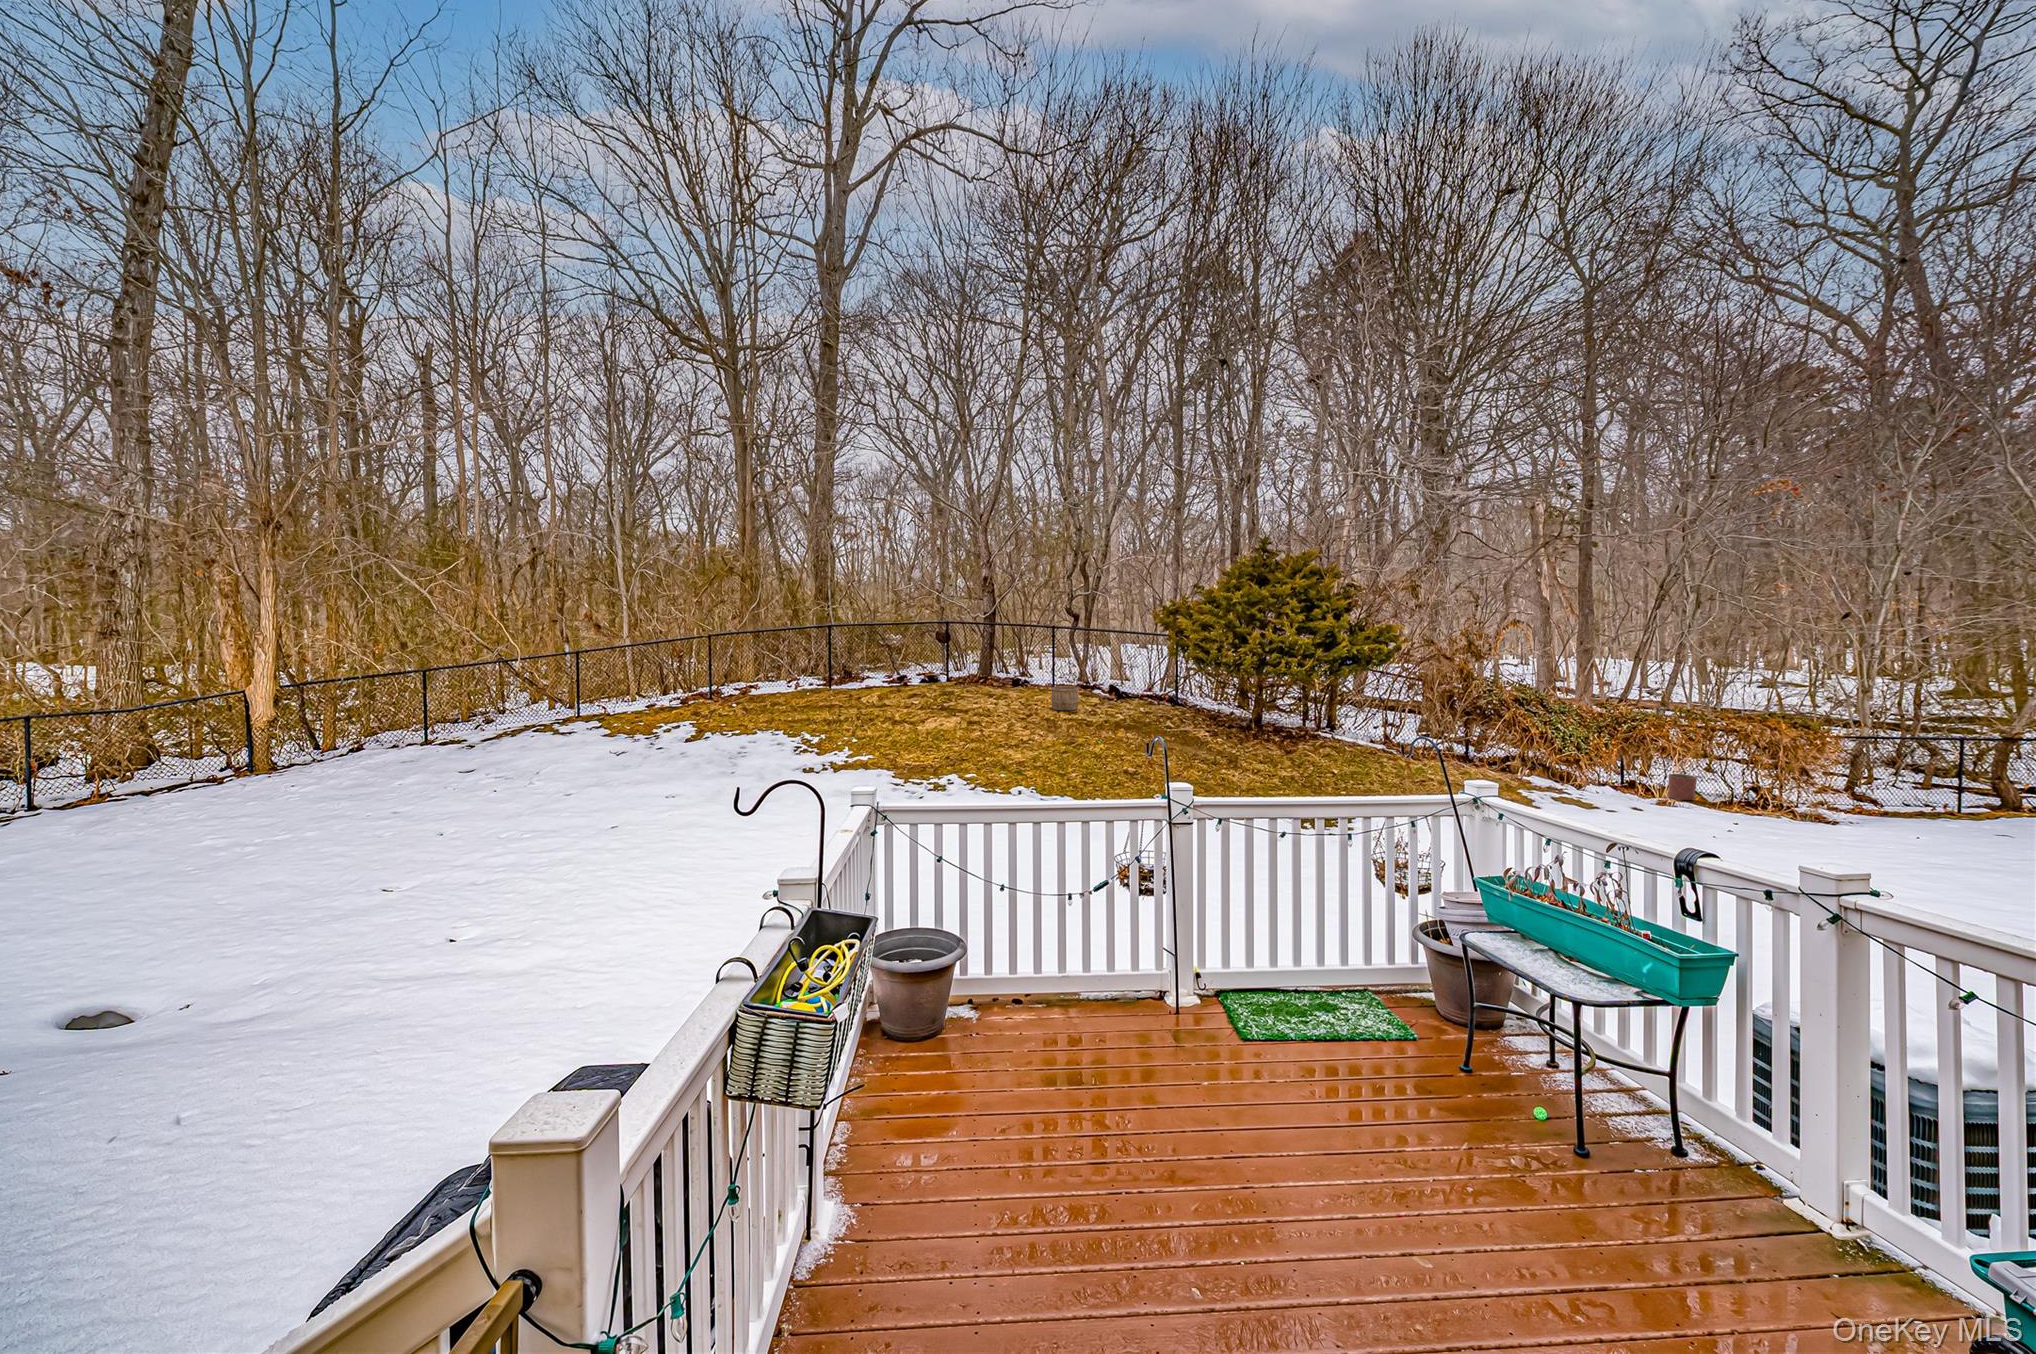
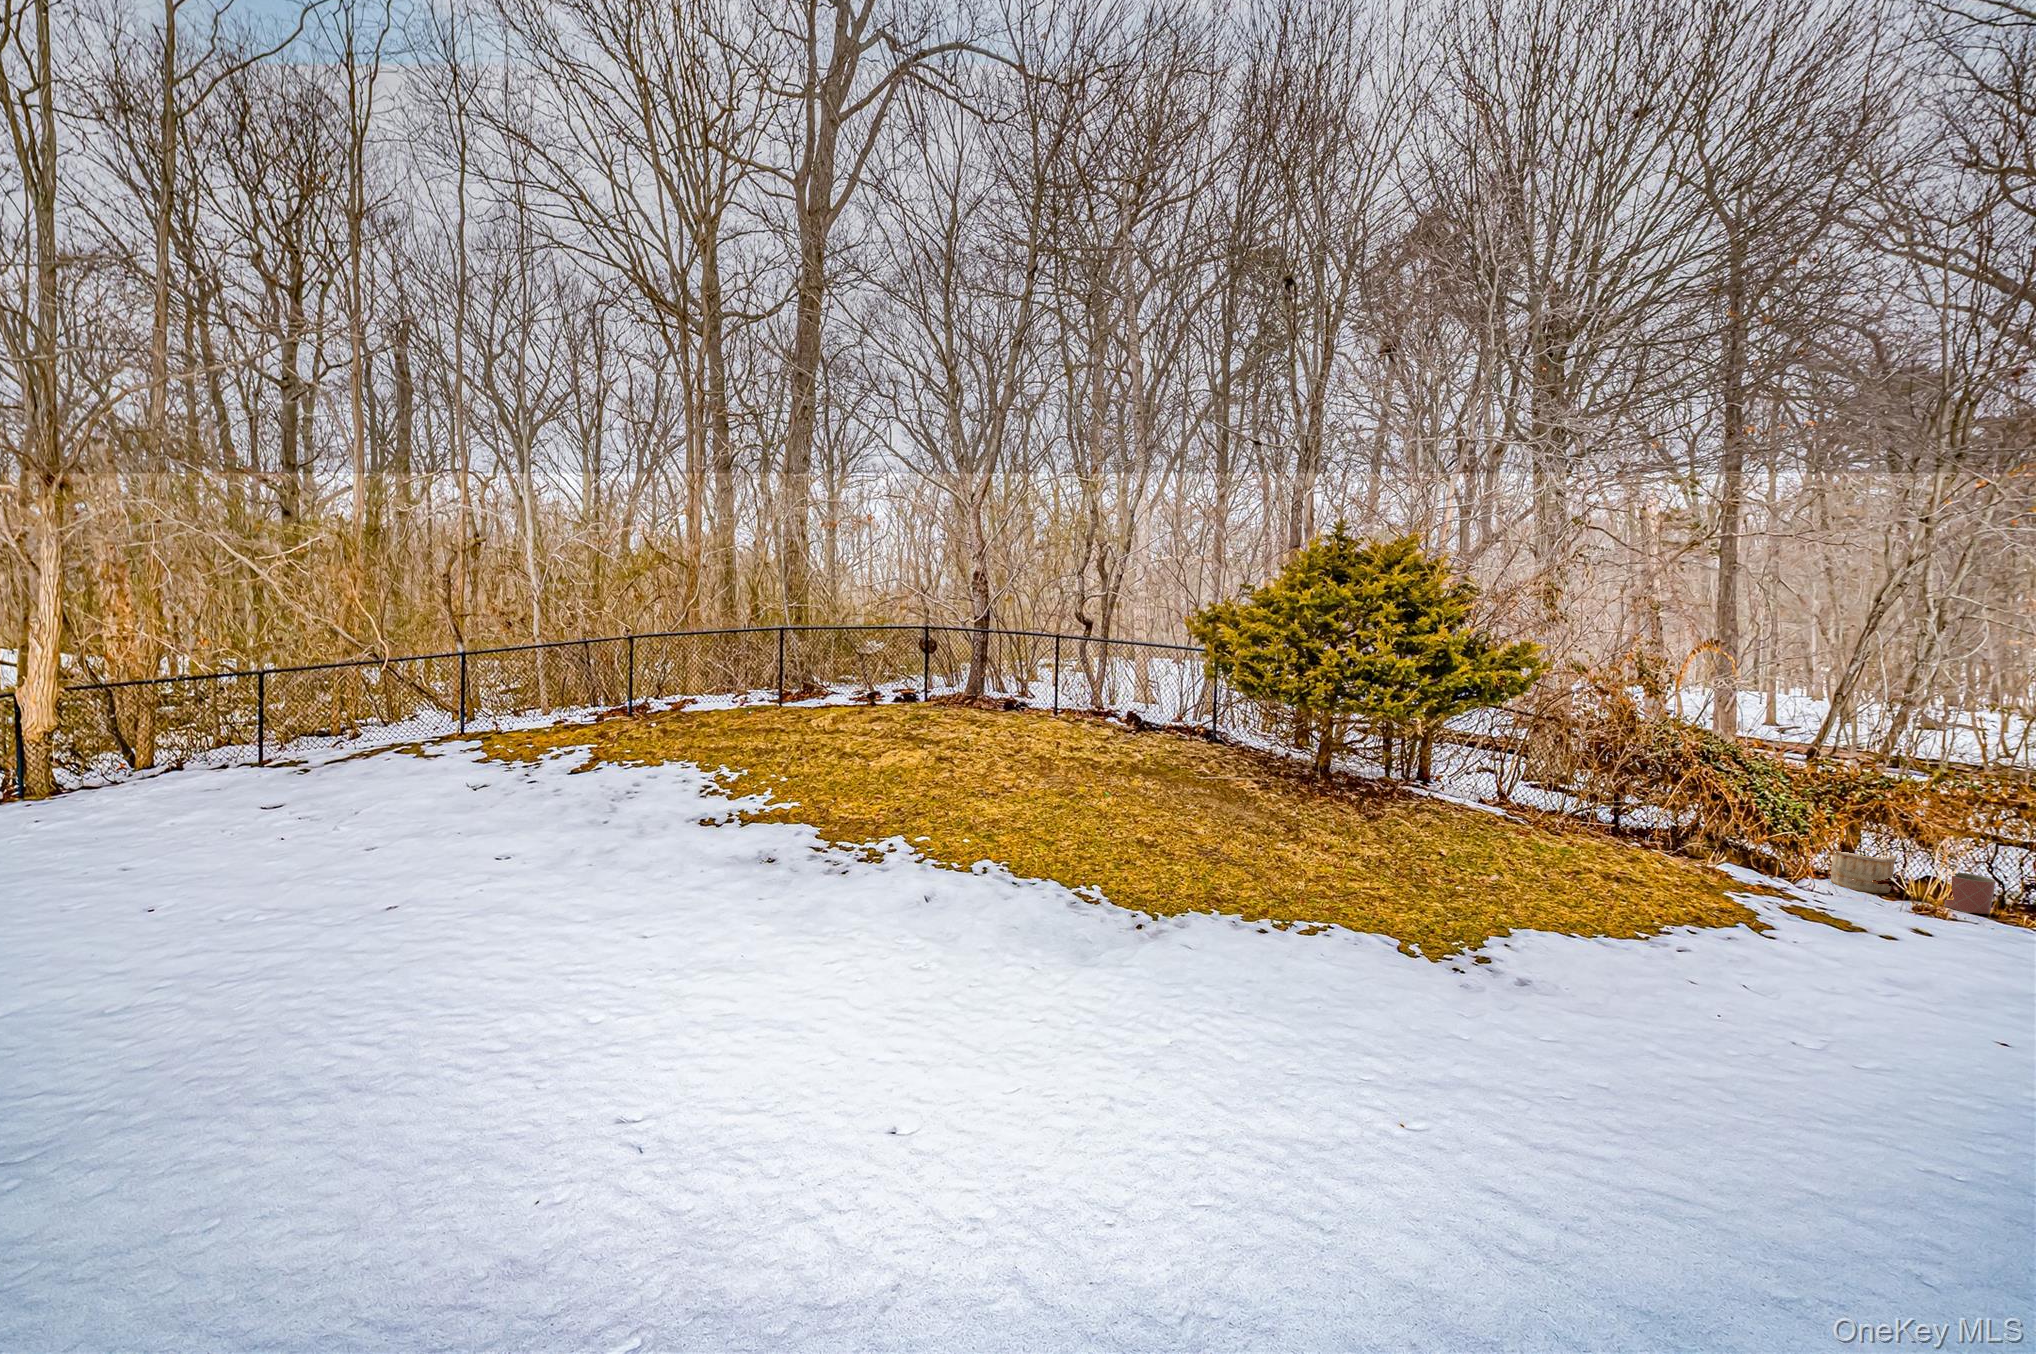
wooden bucket: present [1051,686,1079,711] -> present [1831,847,1897,893]

